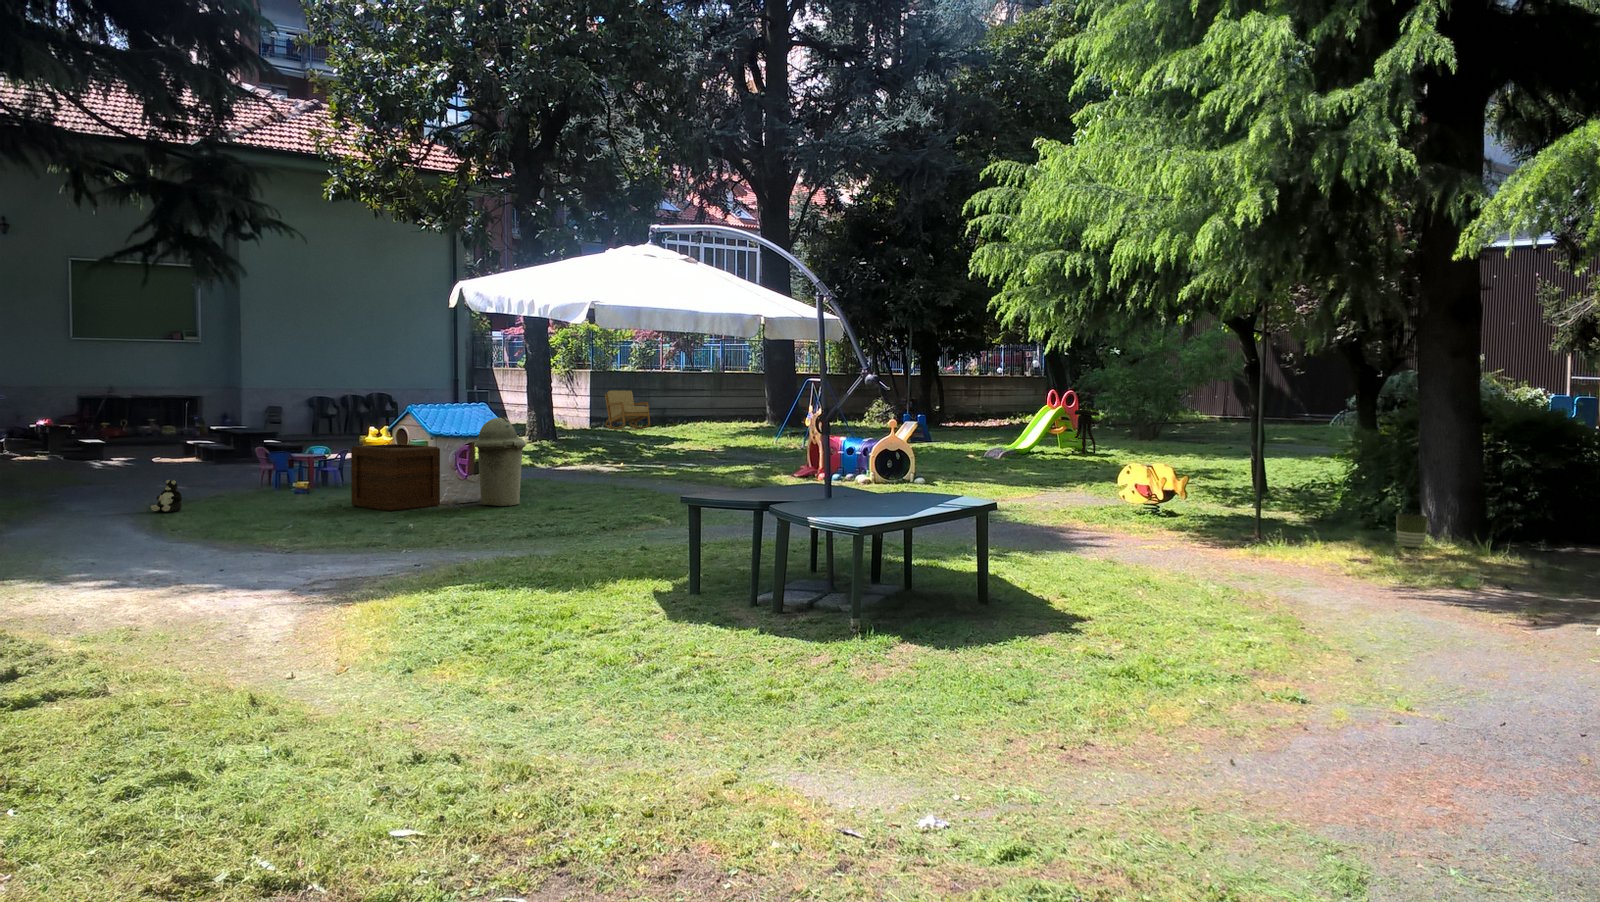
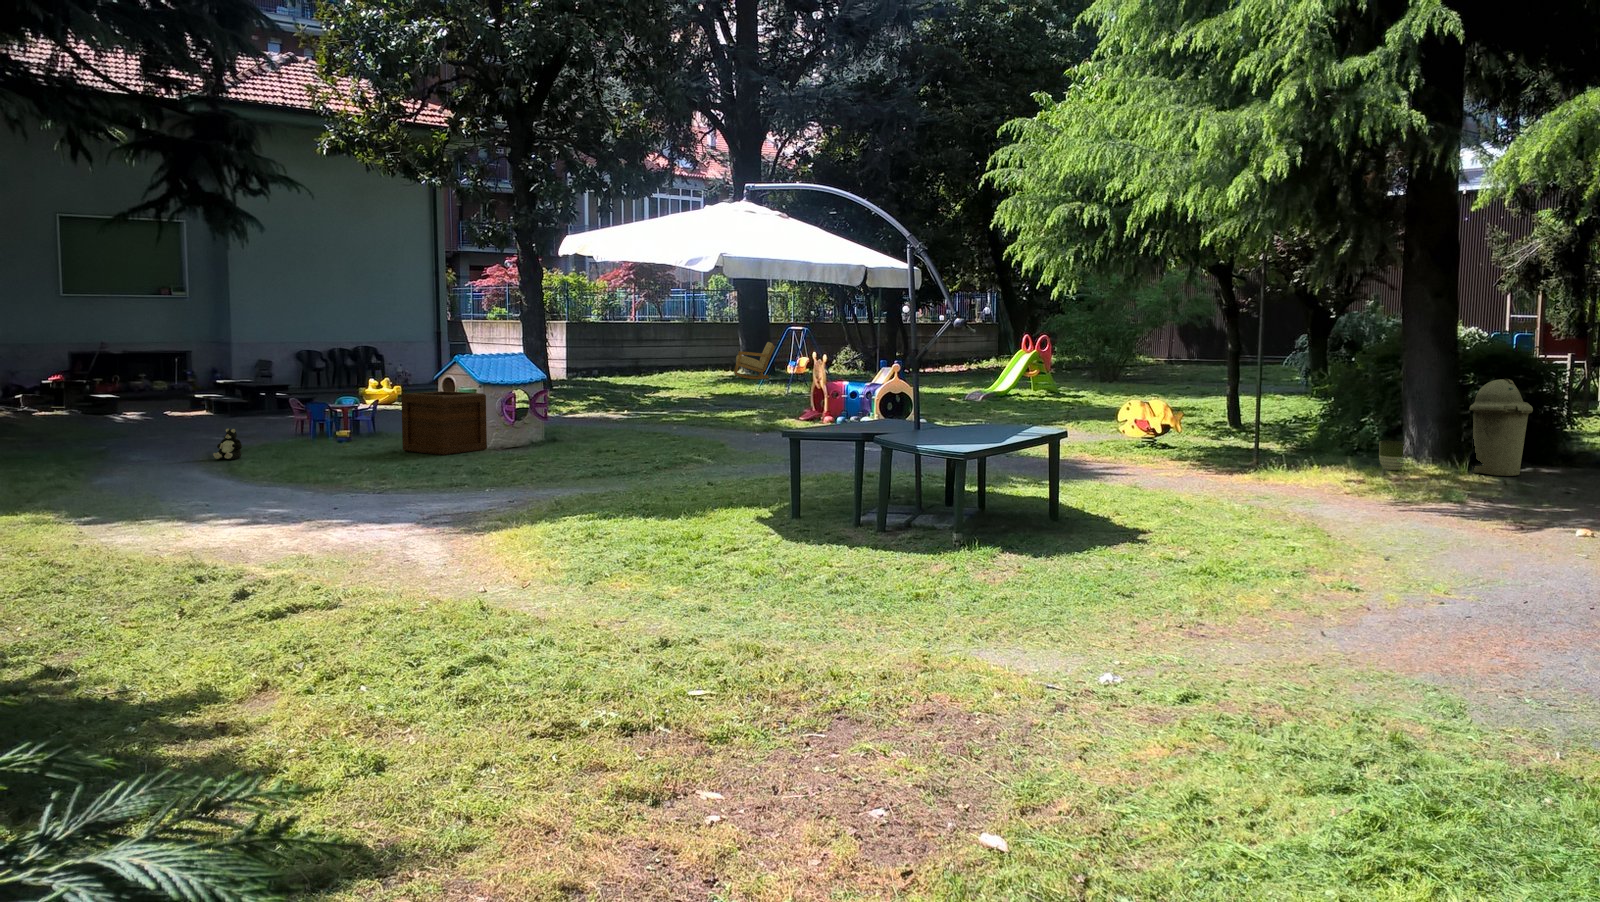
chair: present [605,391,651,429] -> present [734,342,775,379]
stool: present [1072,410,1100,454] -> none [1040,353,1067,395]
trash can: present [475,417,526,506] -> present [1470,378,1533,476]

